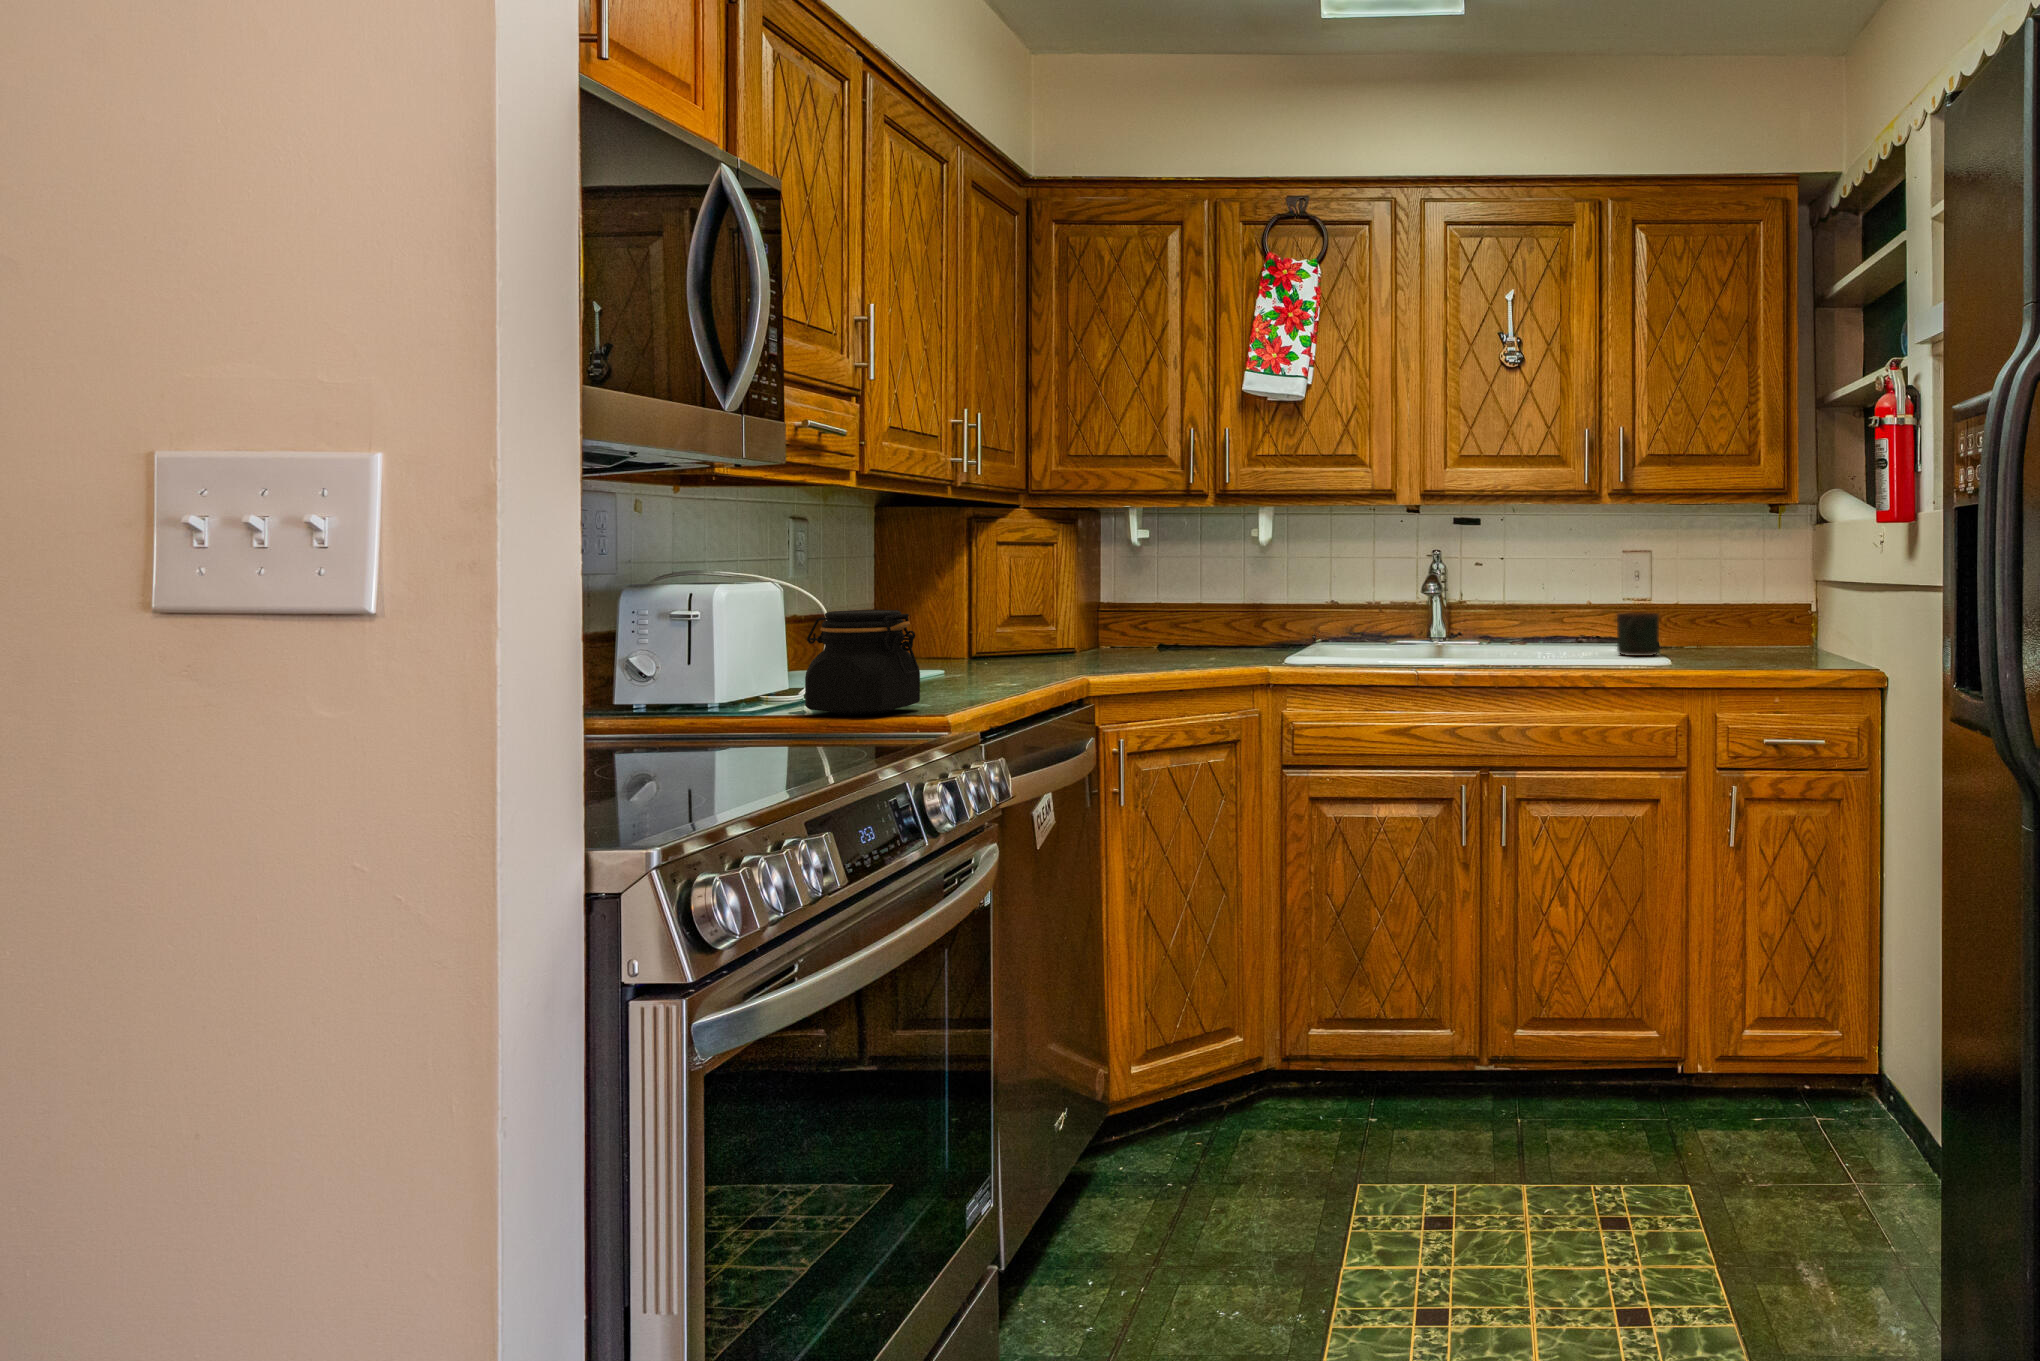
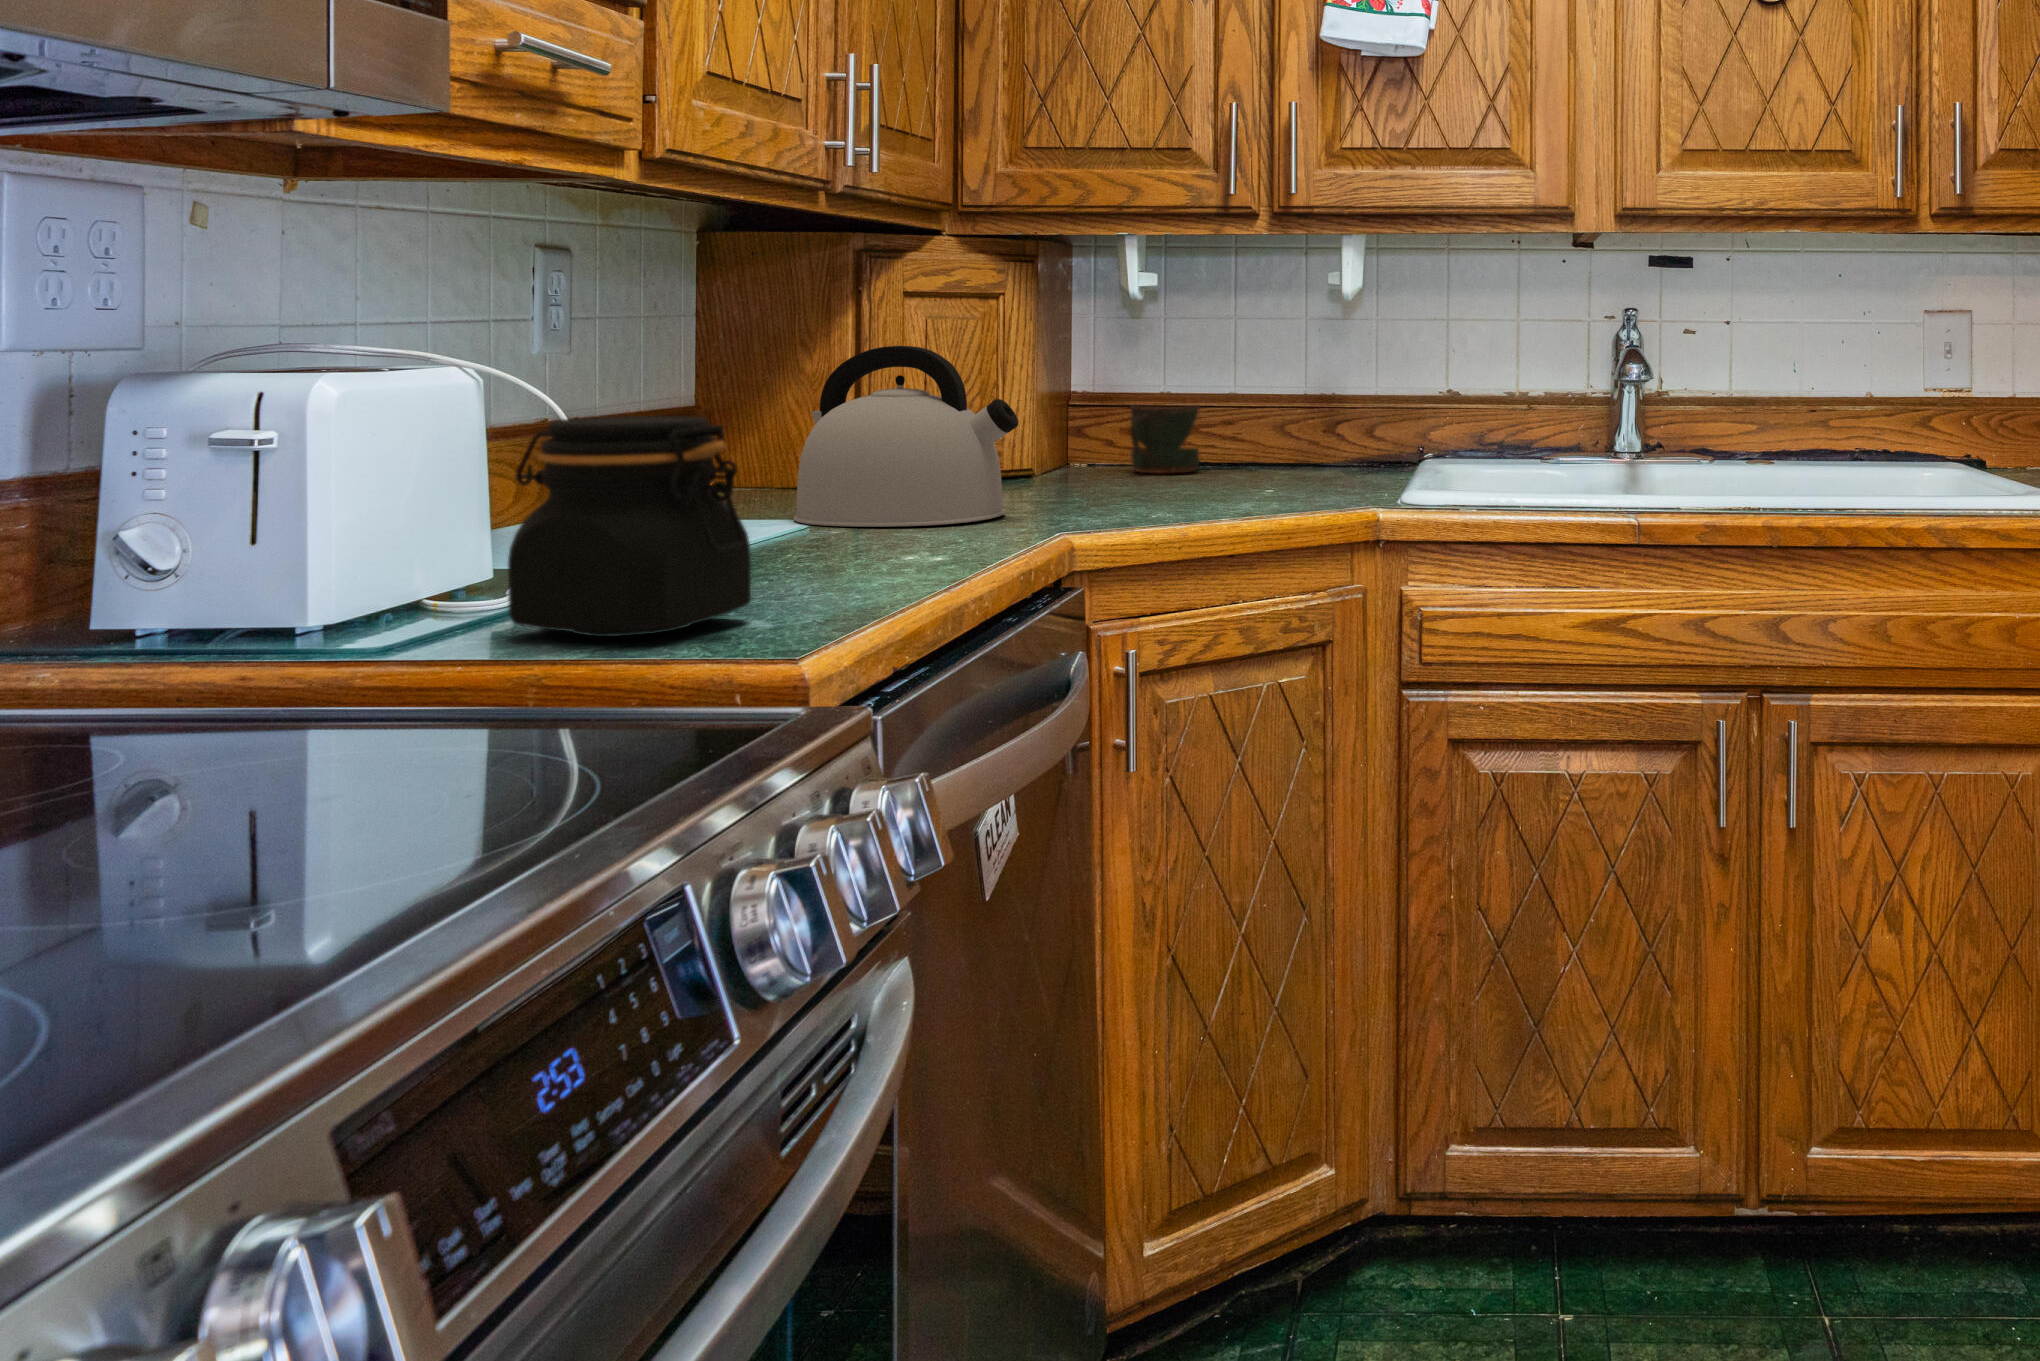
kettle: none [931,573,1060,674] -> present [794,346,1018,527]
mug: present [1617,612,1659,656] -> present [1130,405,1199,473]

